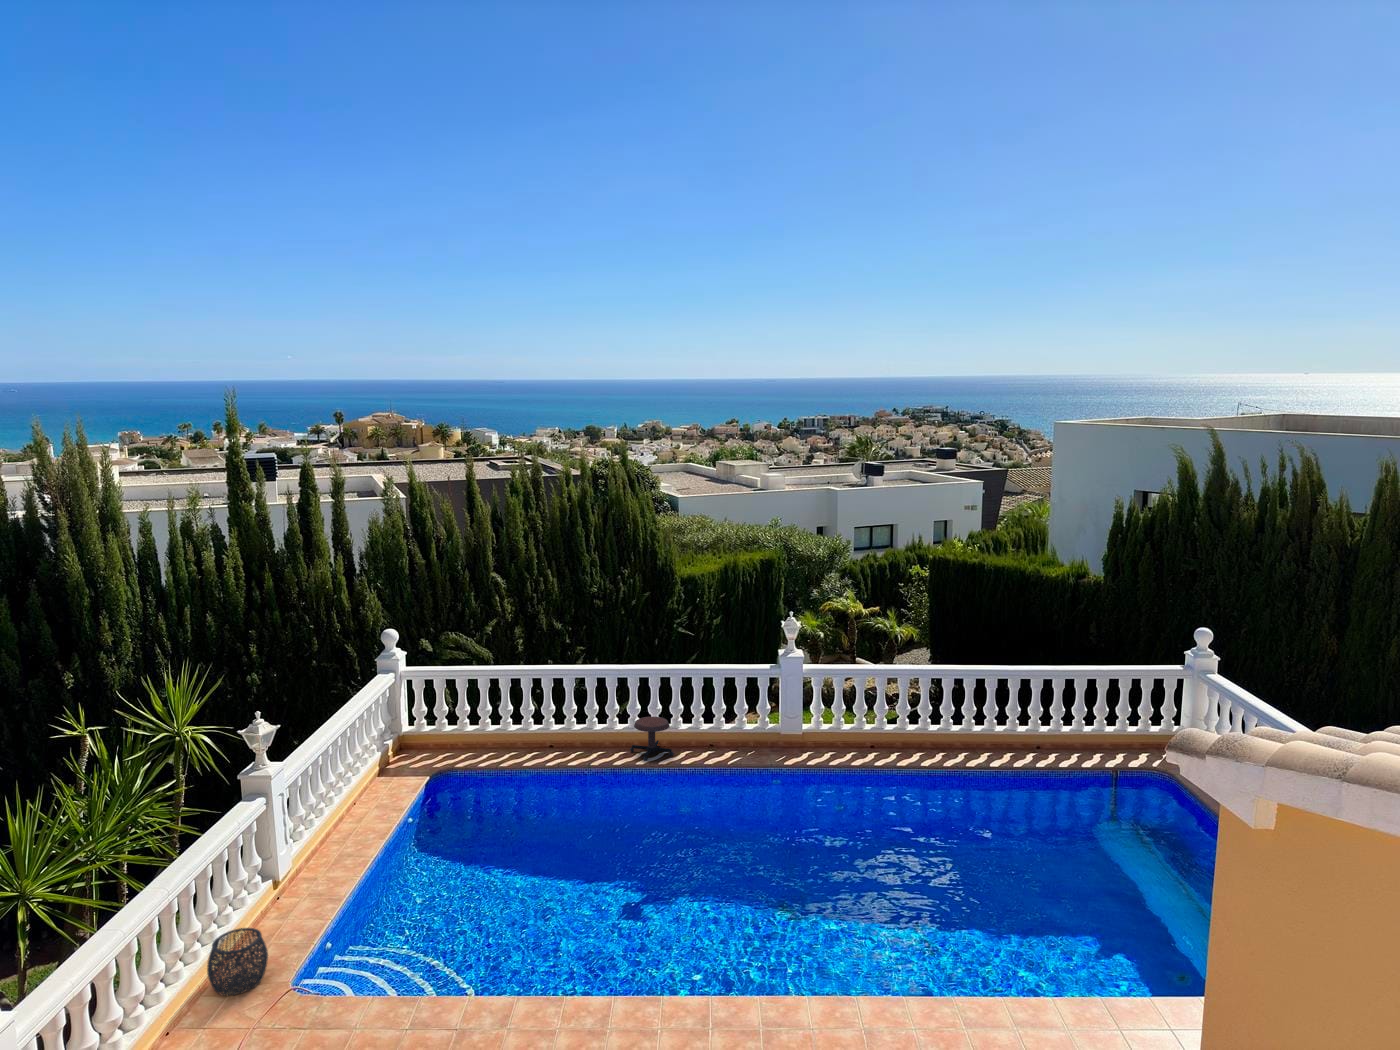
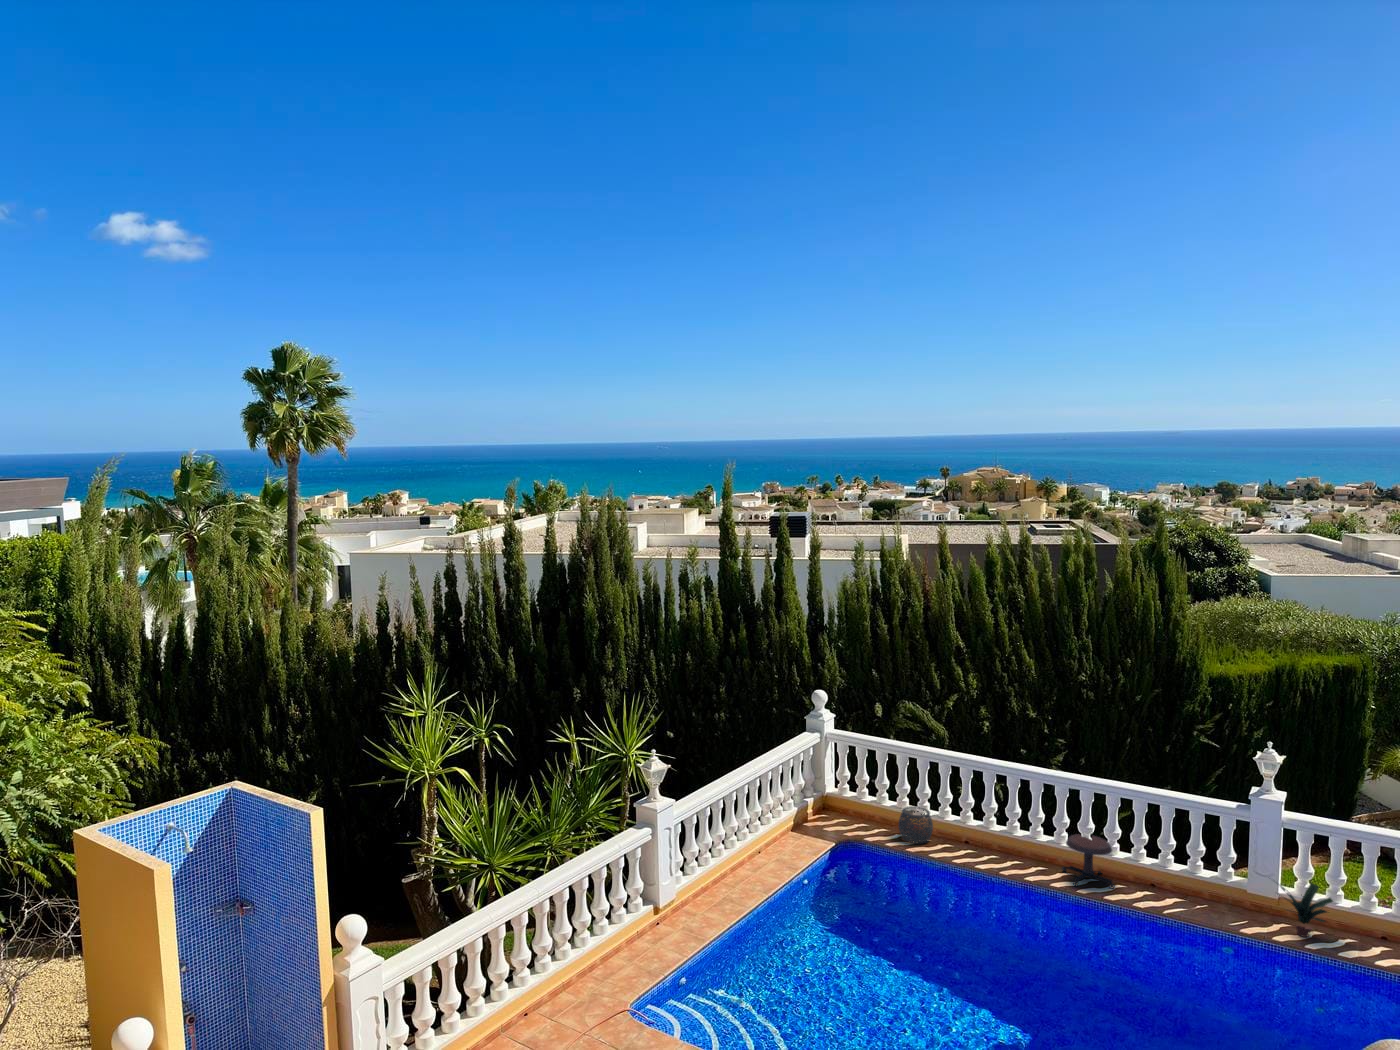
potted plant: none [780,716,821,756] -> present [1278,883,1333,937]
woven basket: present [207,928,268,995] -> present [899,806,933,844]

